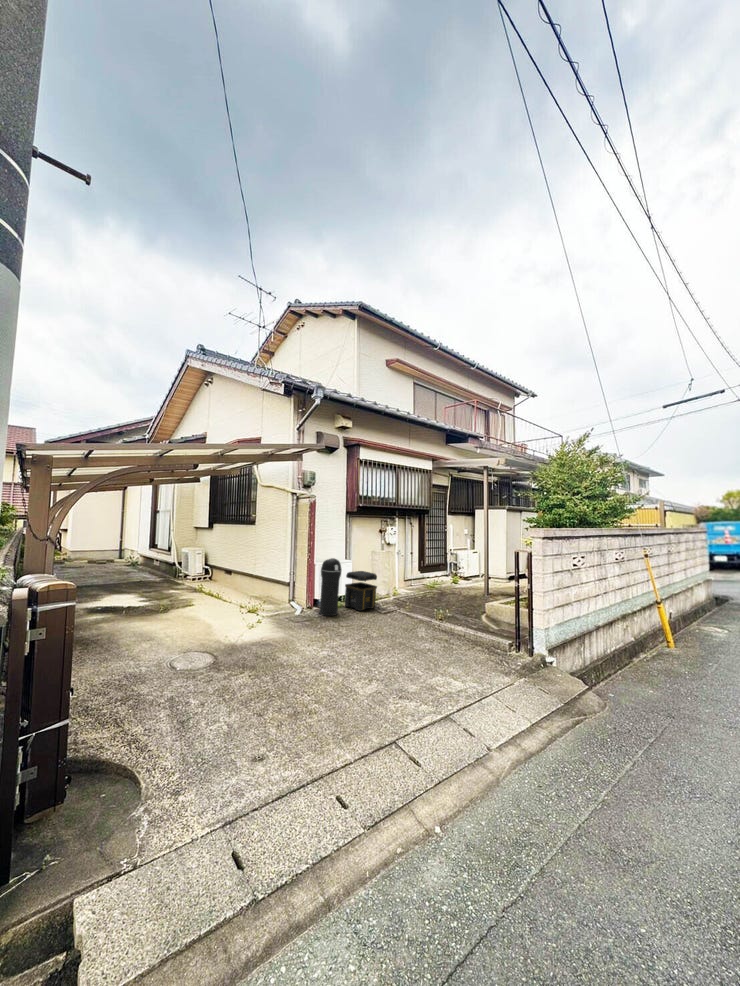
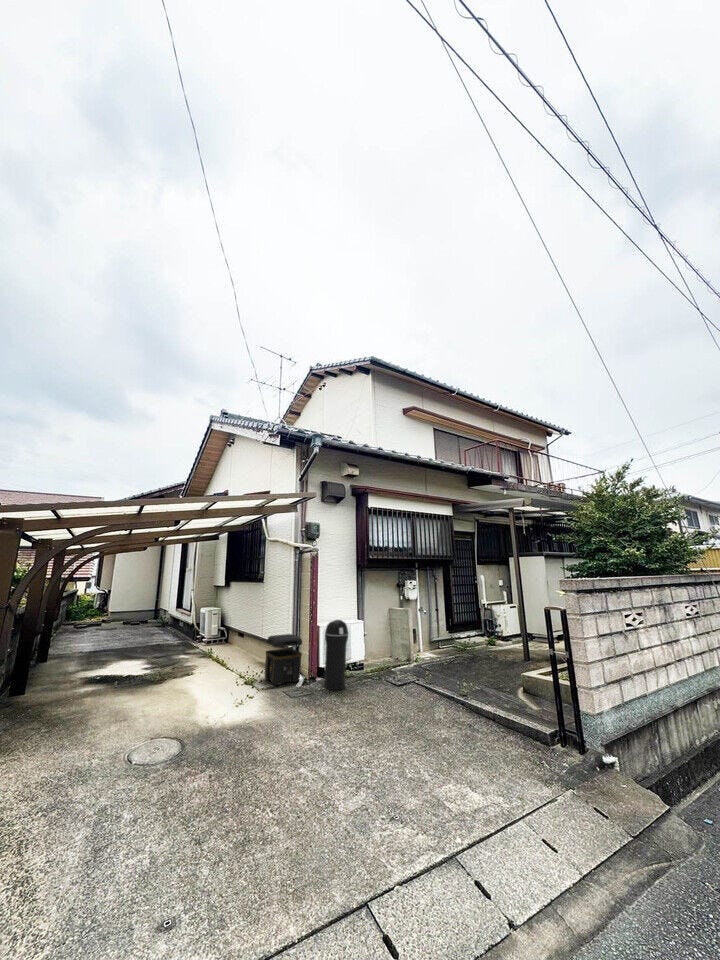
toolbox: present [345,571,377,611] -> present [265,634,302,685]

